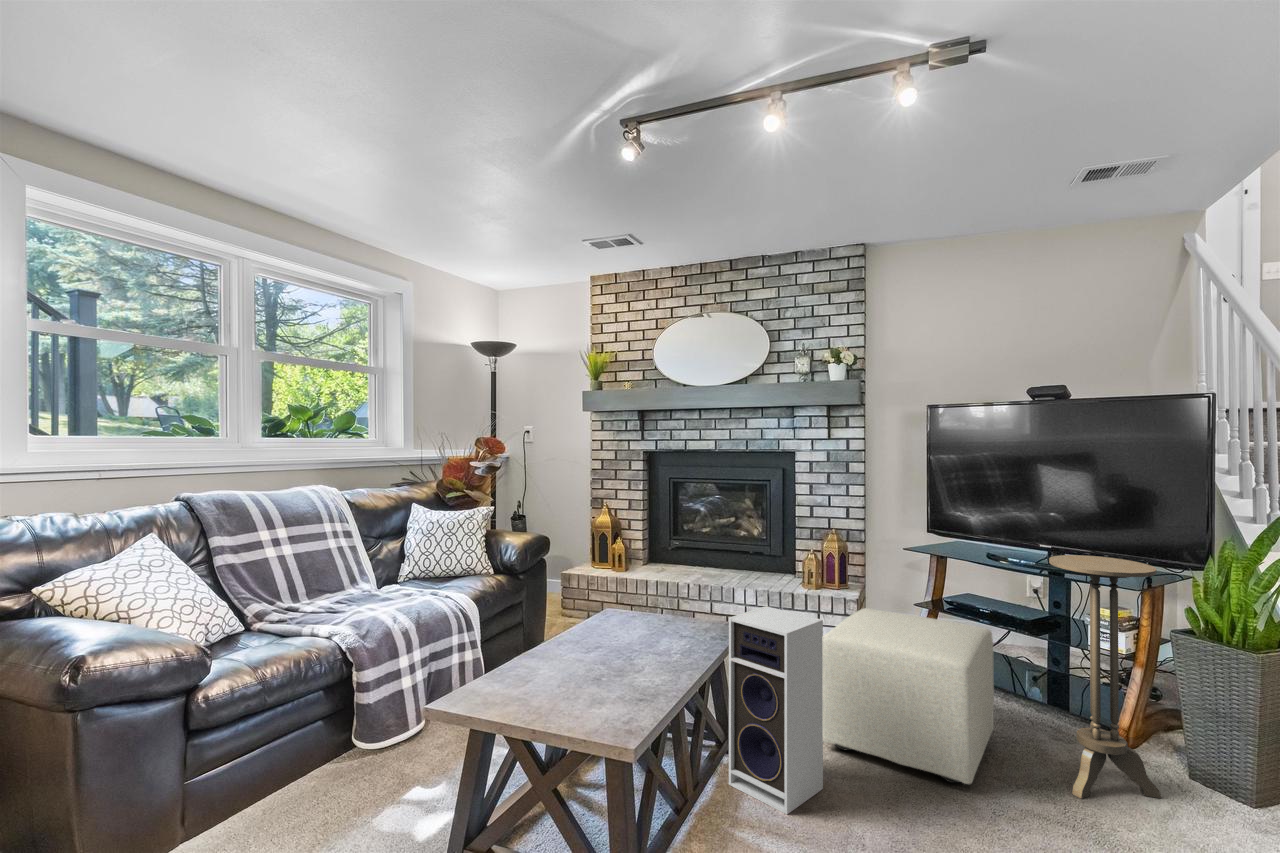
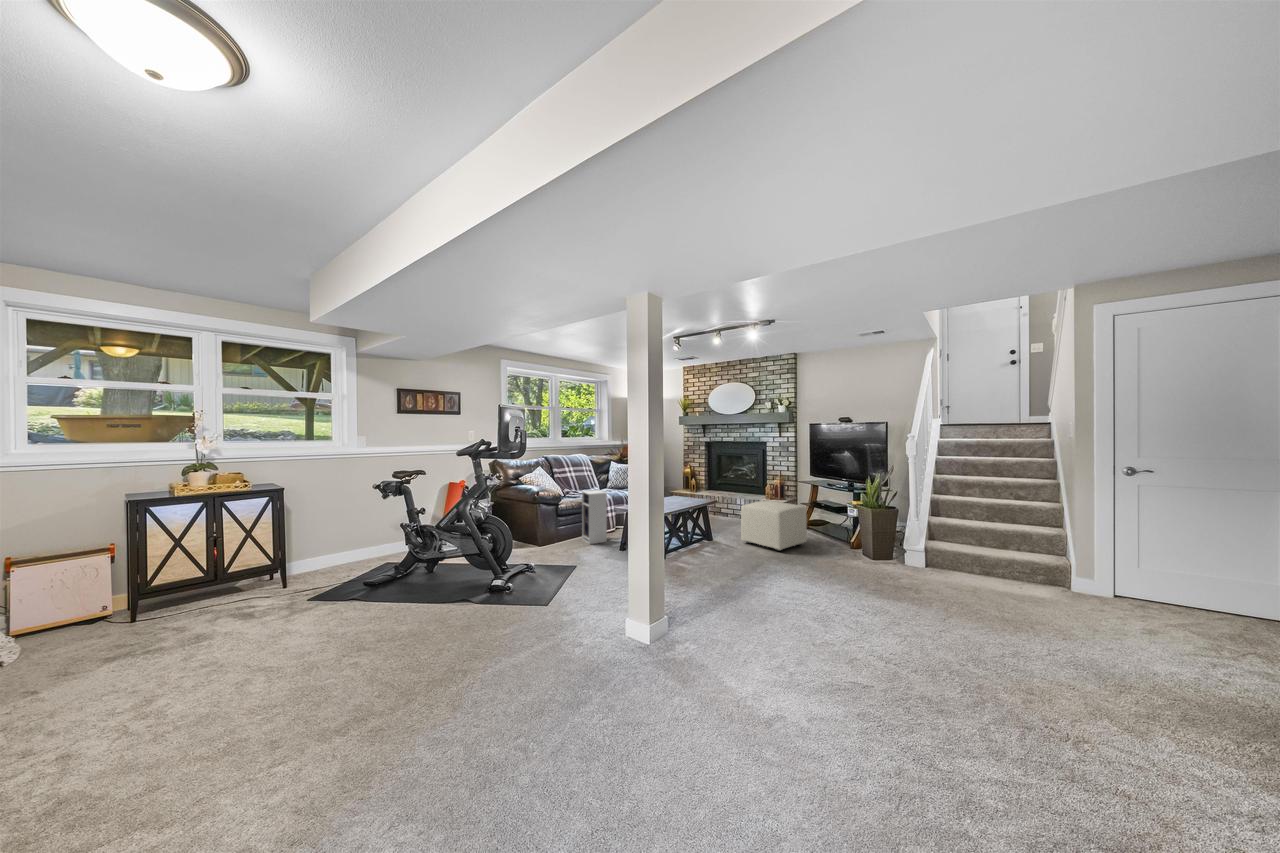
side table: present [1049,555,1161,799] -> none [813,480,847,559]
speaker: present [729,606,823,814] -> present [582,490,607,544]

